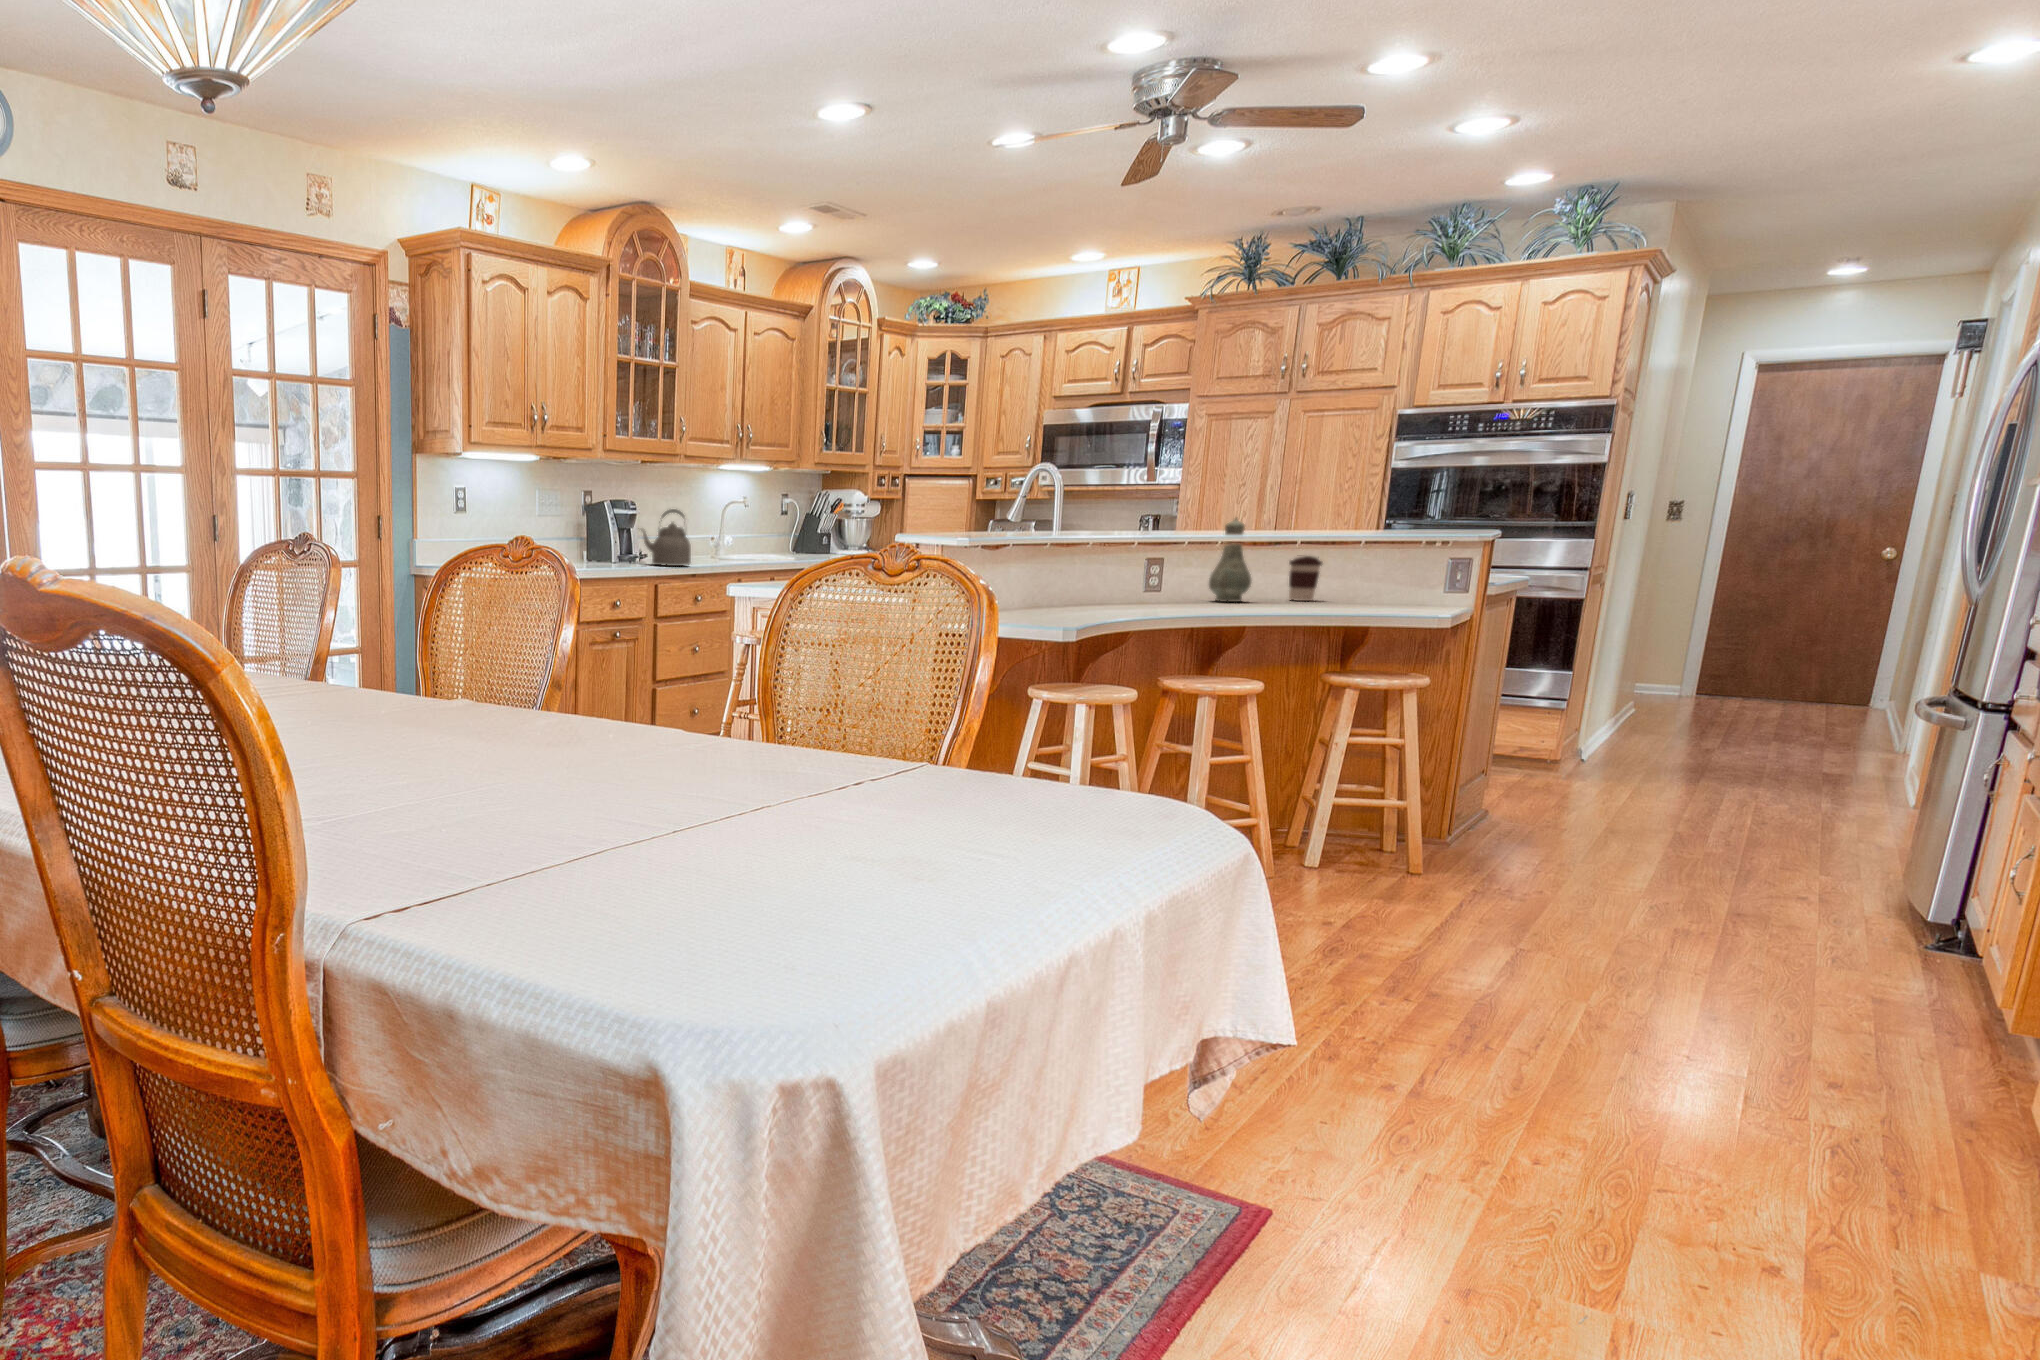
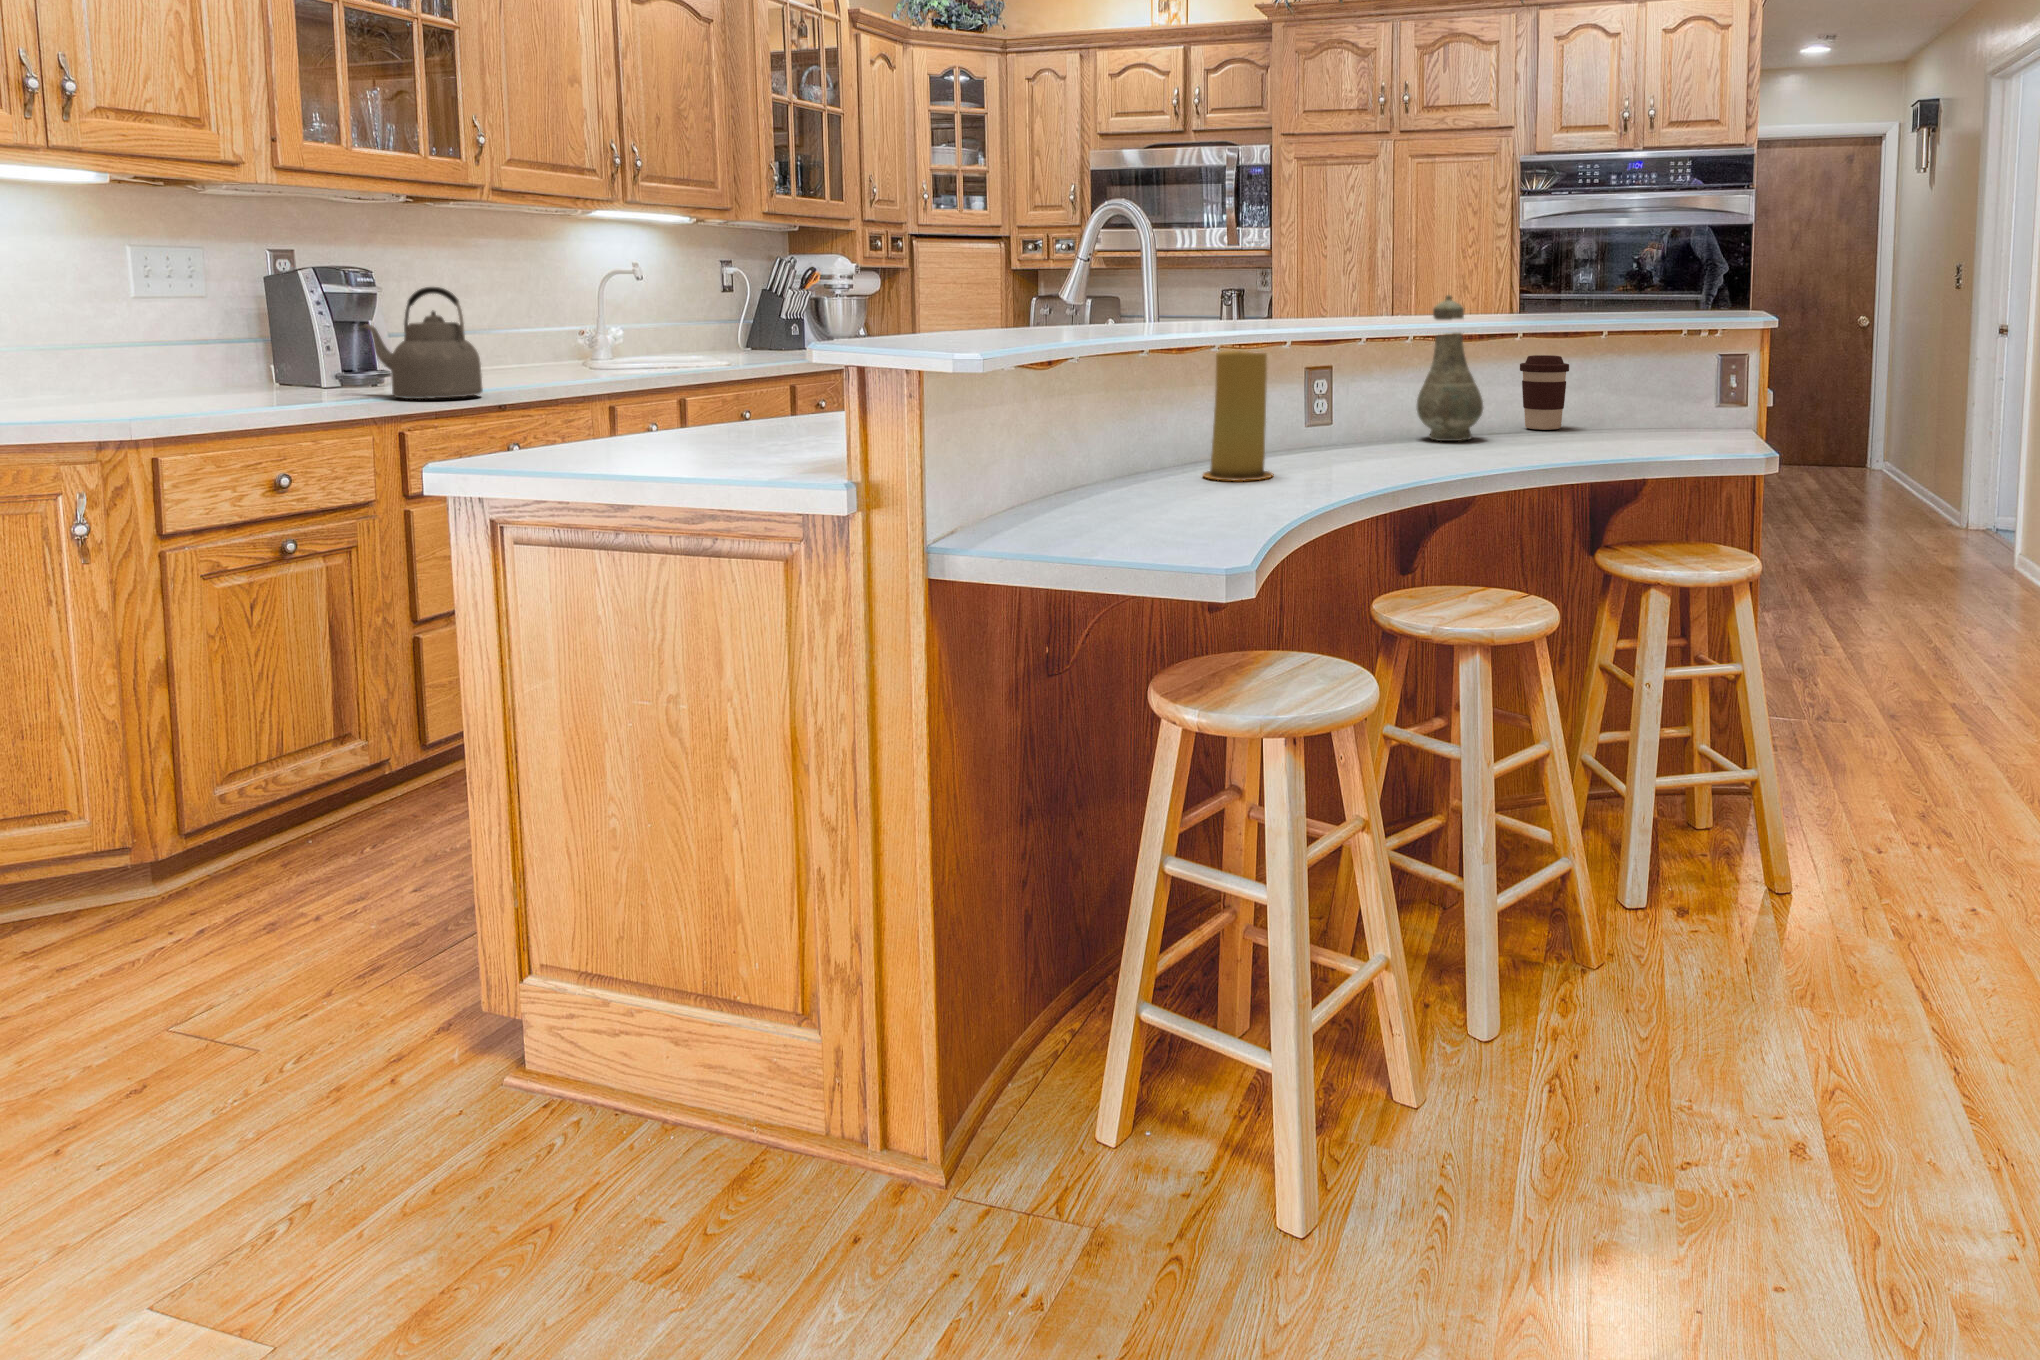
candle: none [1064,544,1105,607] -> present [1203,351,1273,481]

